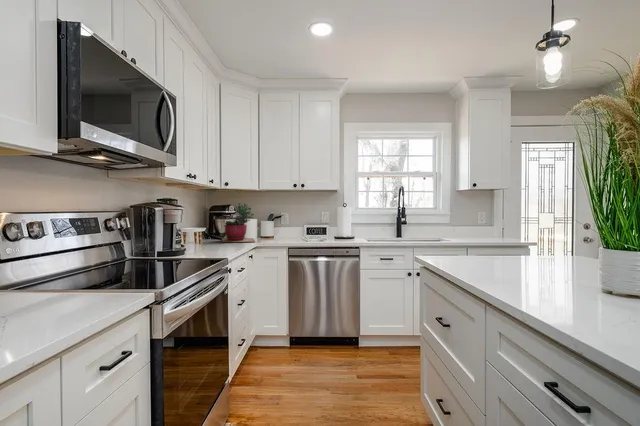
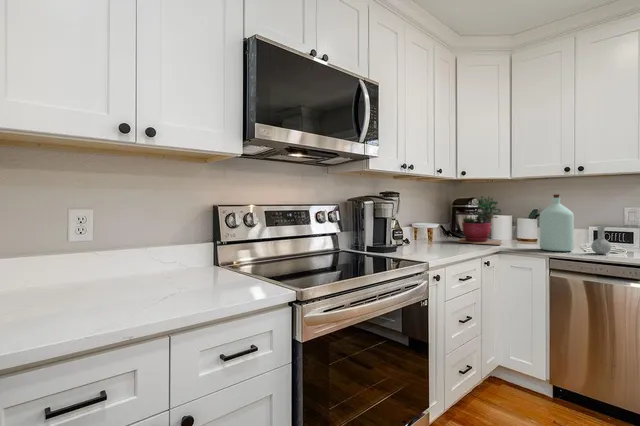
bottle: none [282,204,321,243] -> present [540,195,611,254]

